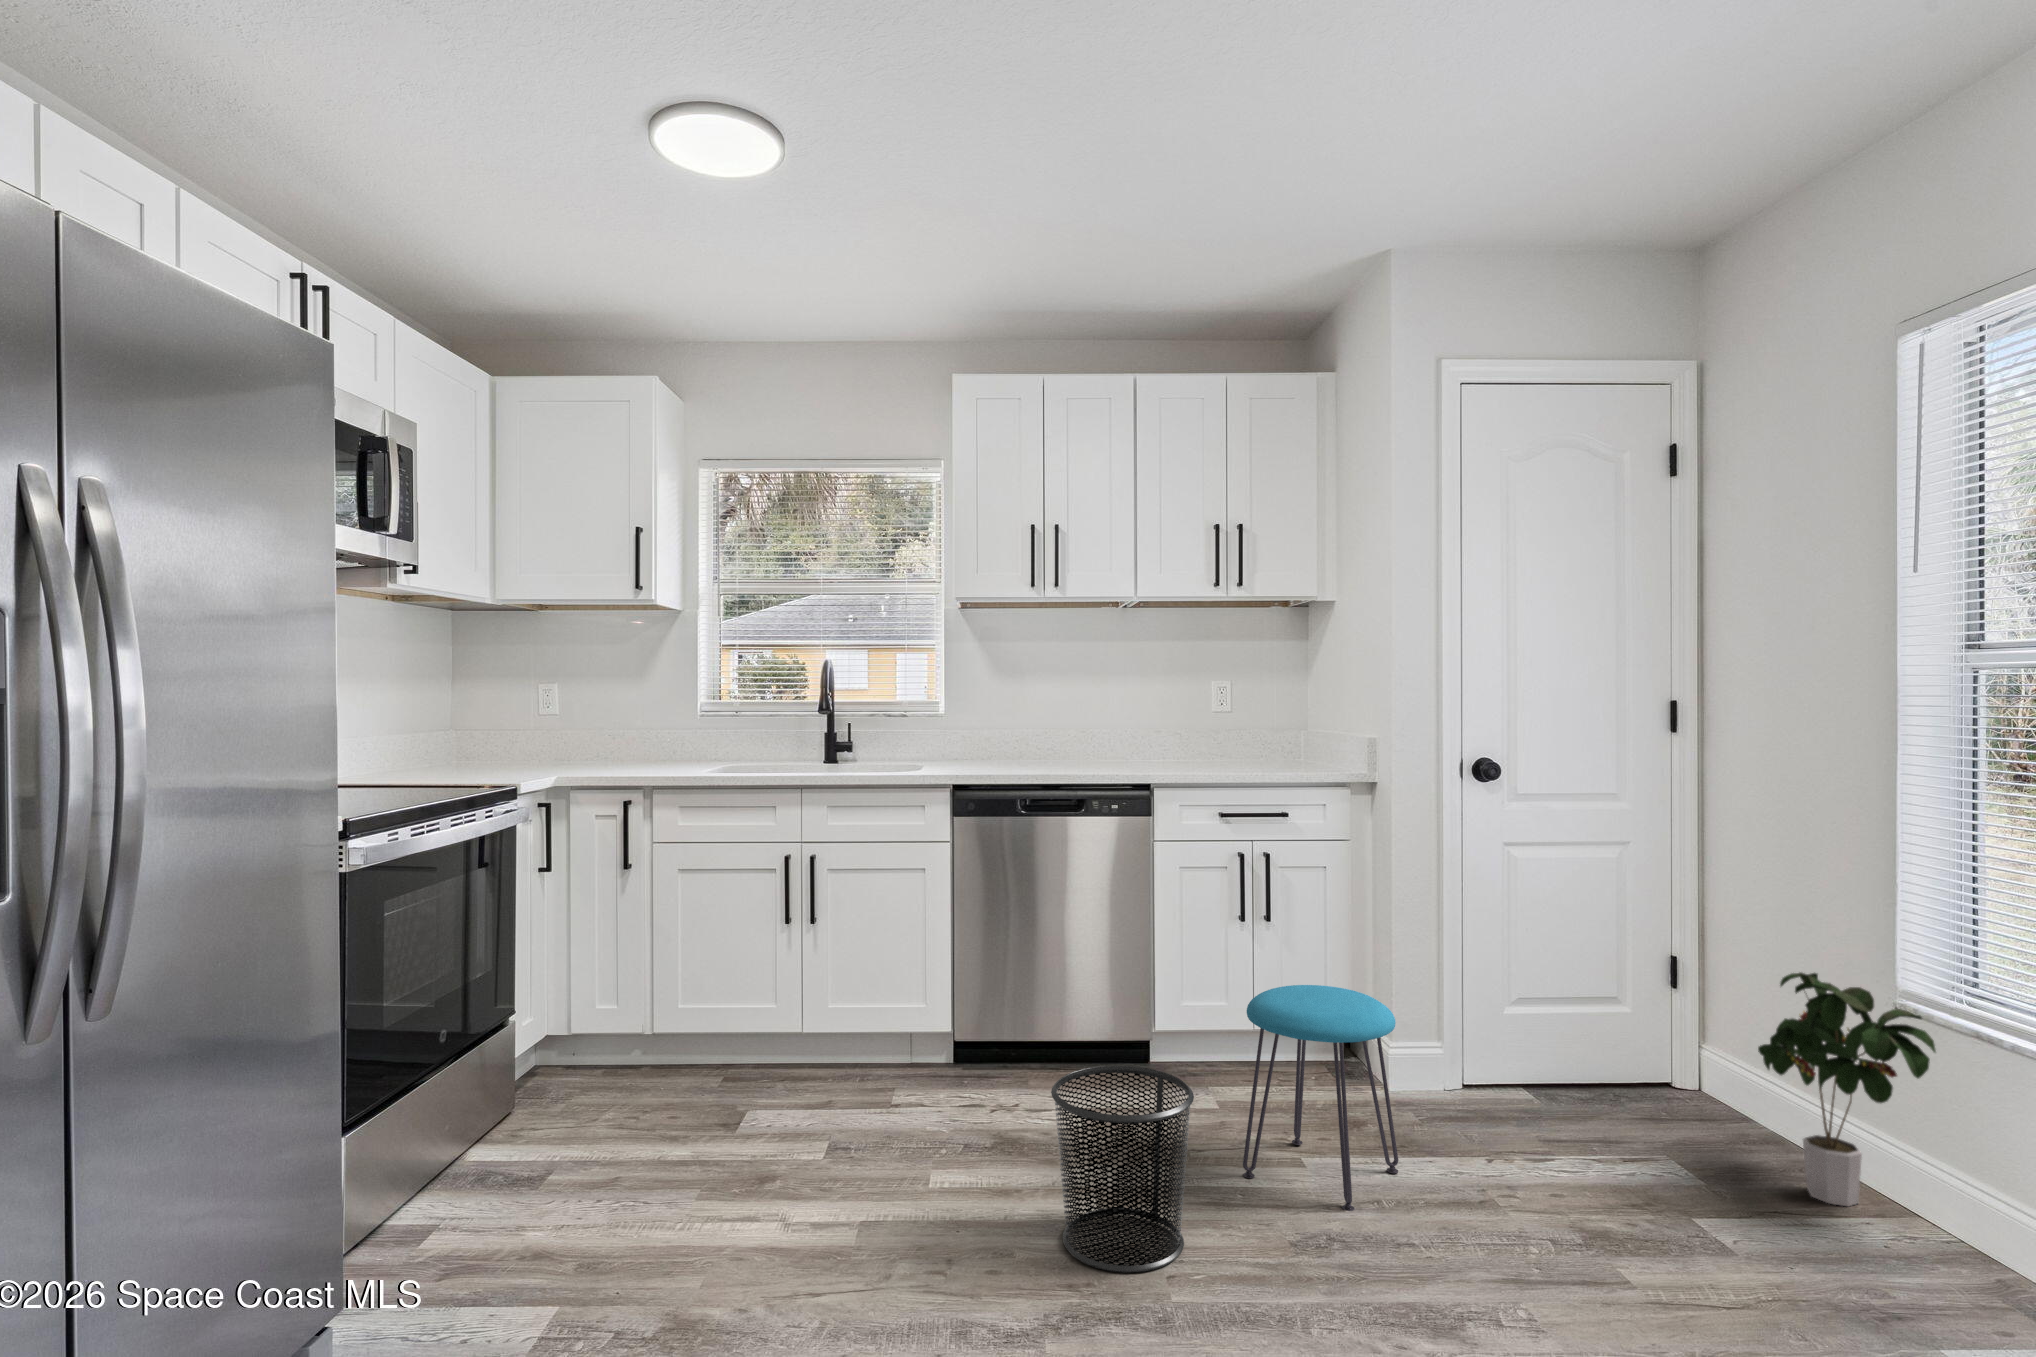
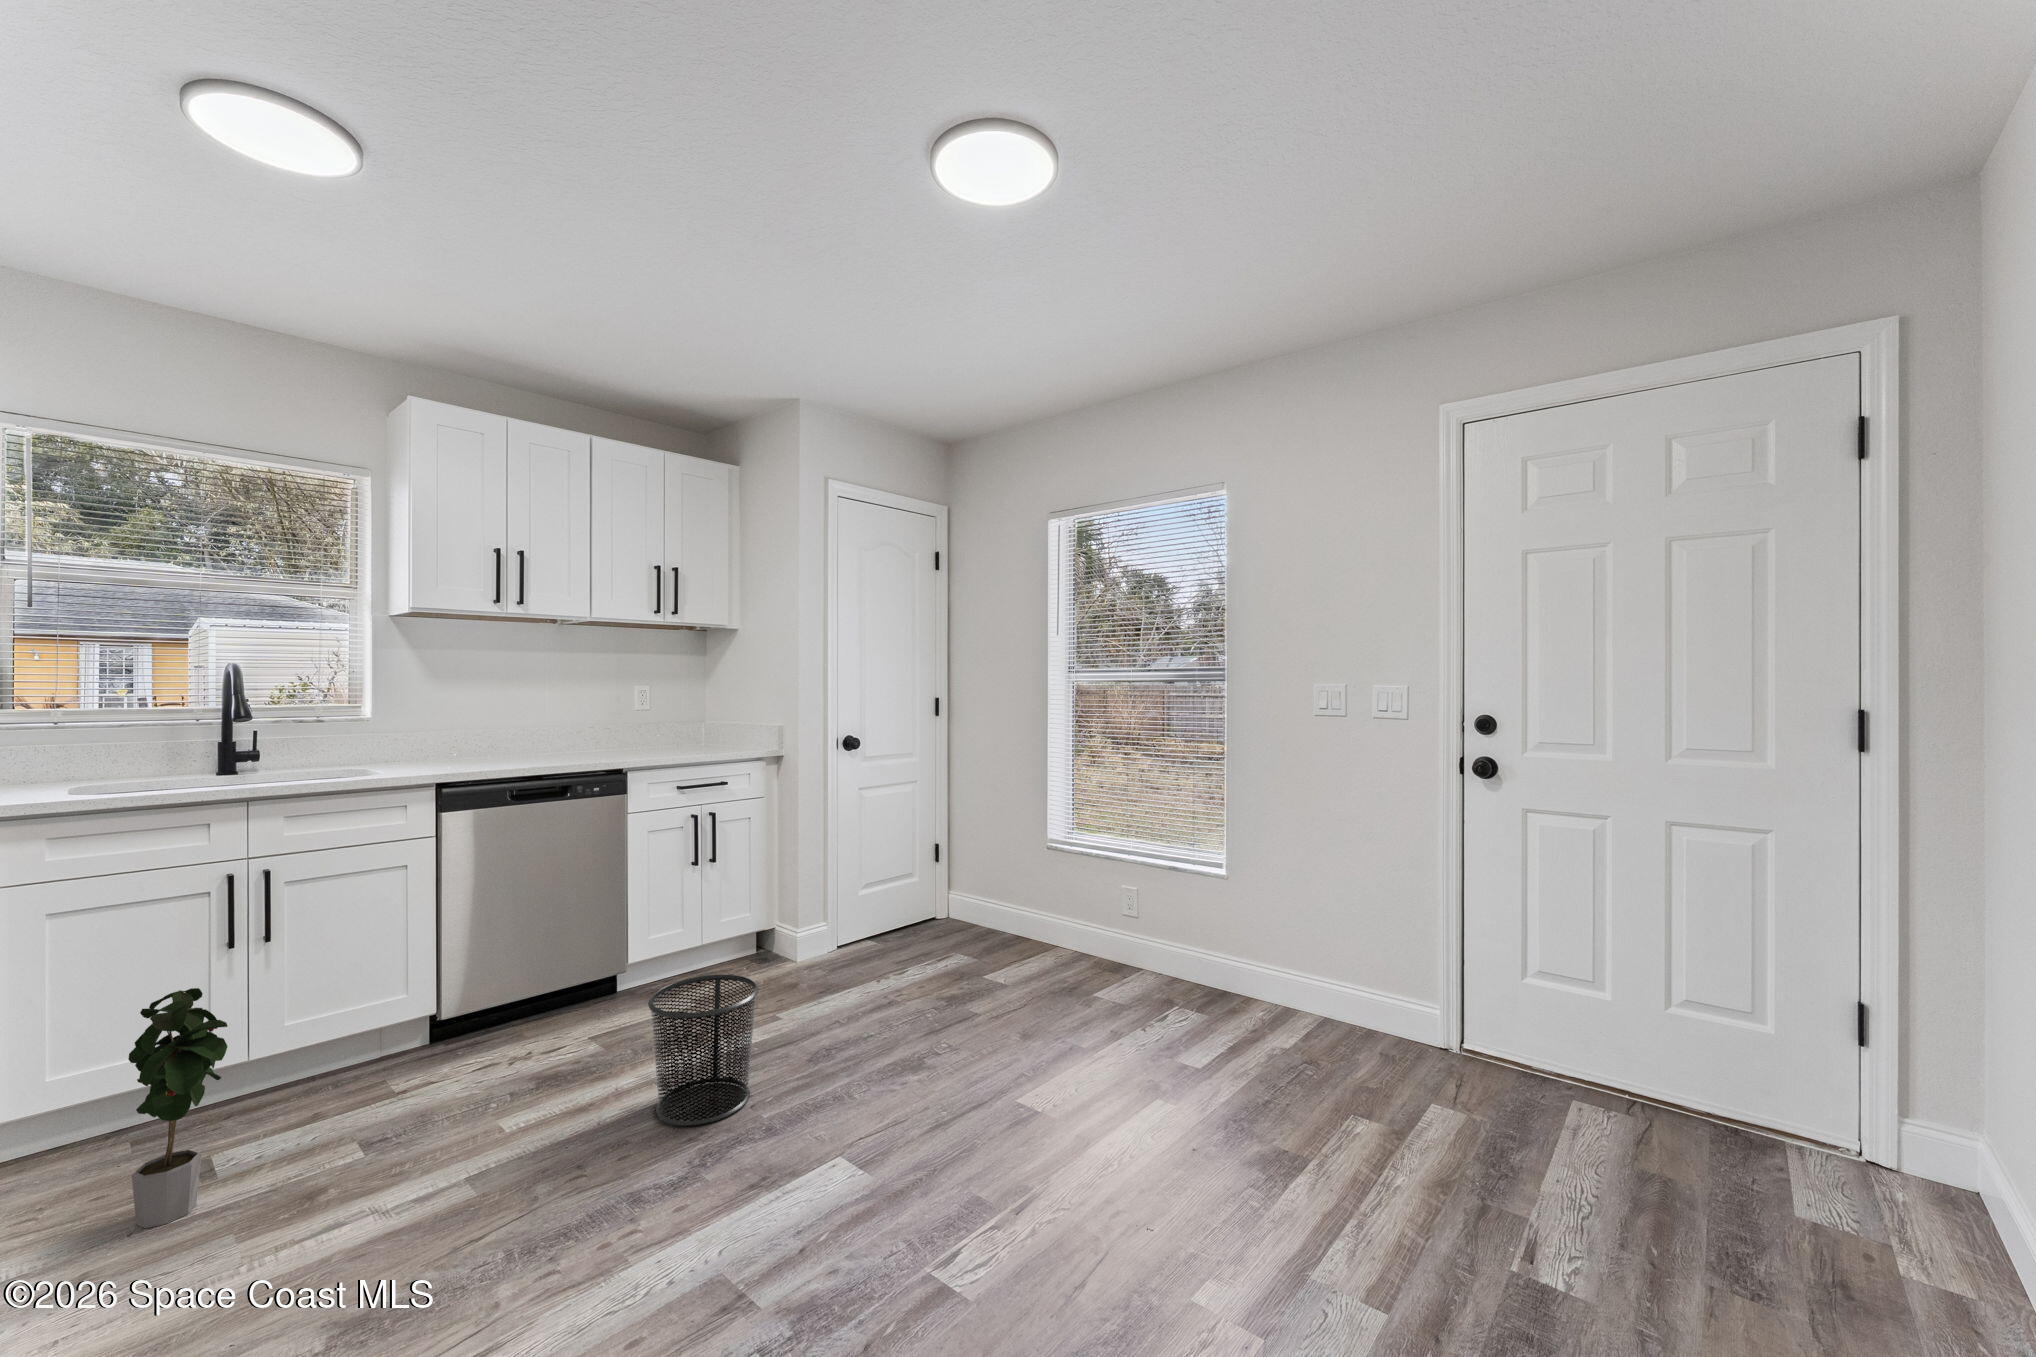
potted plant: present [1758,972,1936,1206] -> present [128,988,228,1228]
stool: present [1243,985,1398,1211] -> none [746,894,844,1036]

